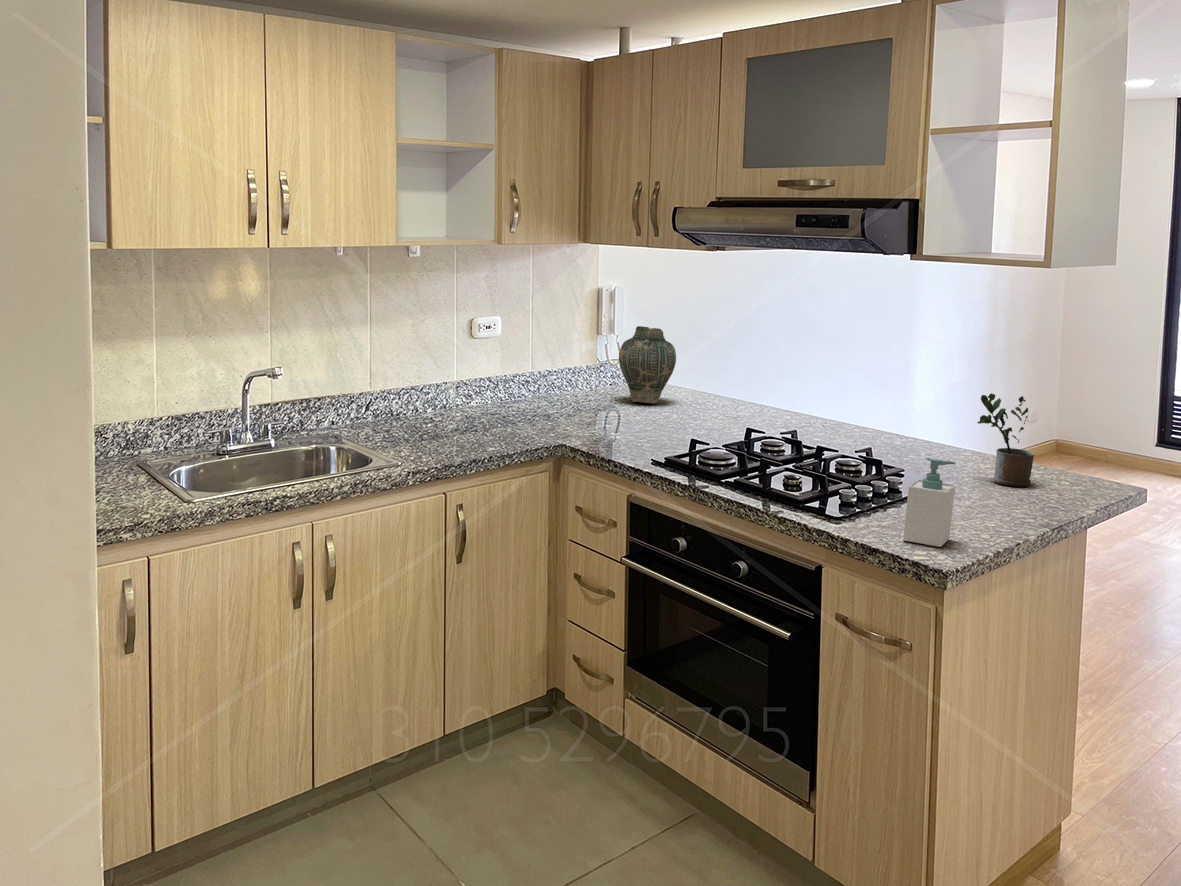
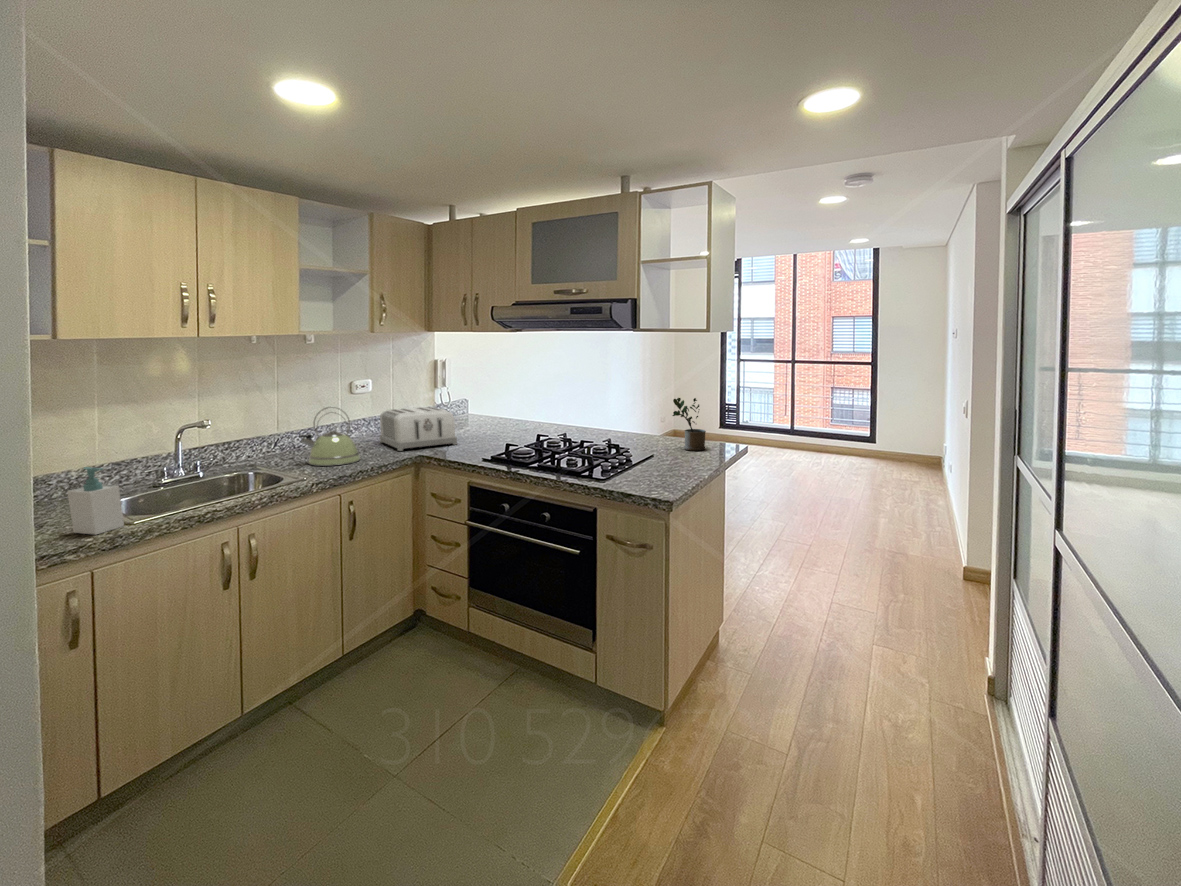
vase: present [619,326,676,404] -> none [448,378,485,426]
kettle: none [400,362,480,448] -> present [299,407,360,466]
toaster: none [510,369,624,435] -> present [380,407,457,451]
soap bottle: present [903,457,955,547] -> present [68,467,124,535]

